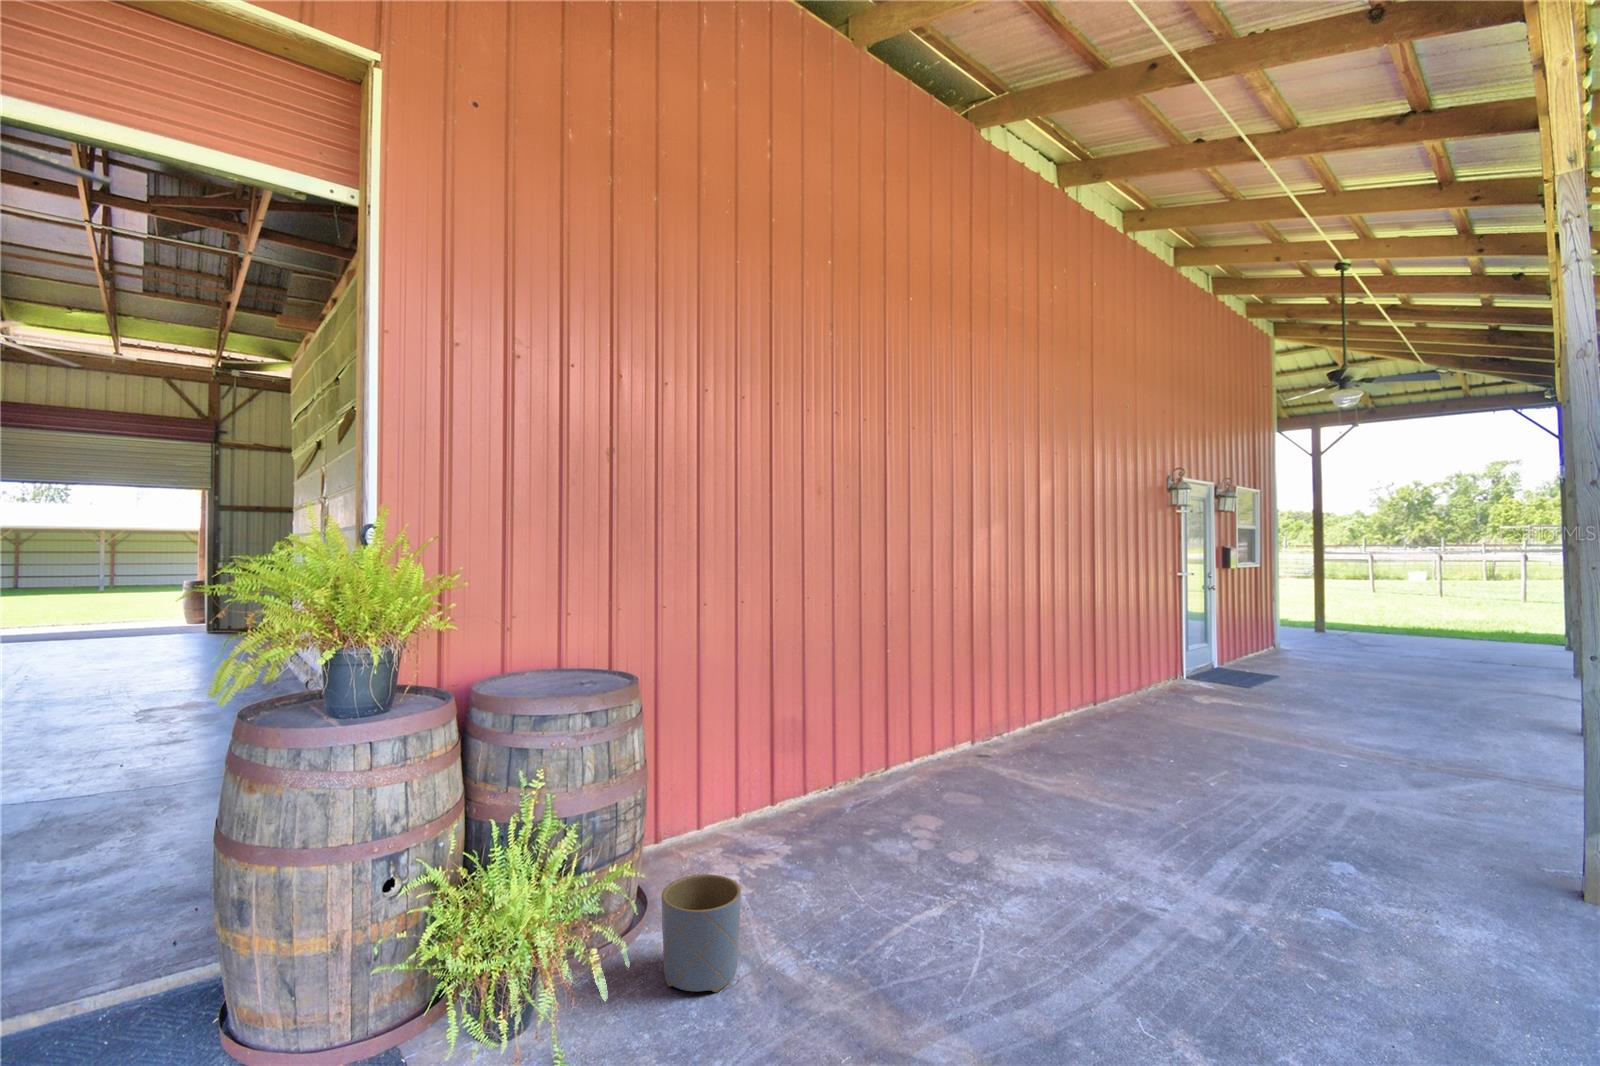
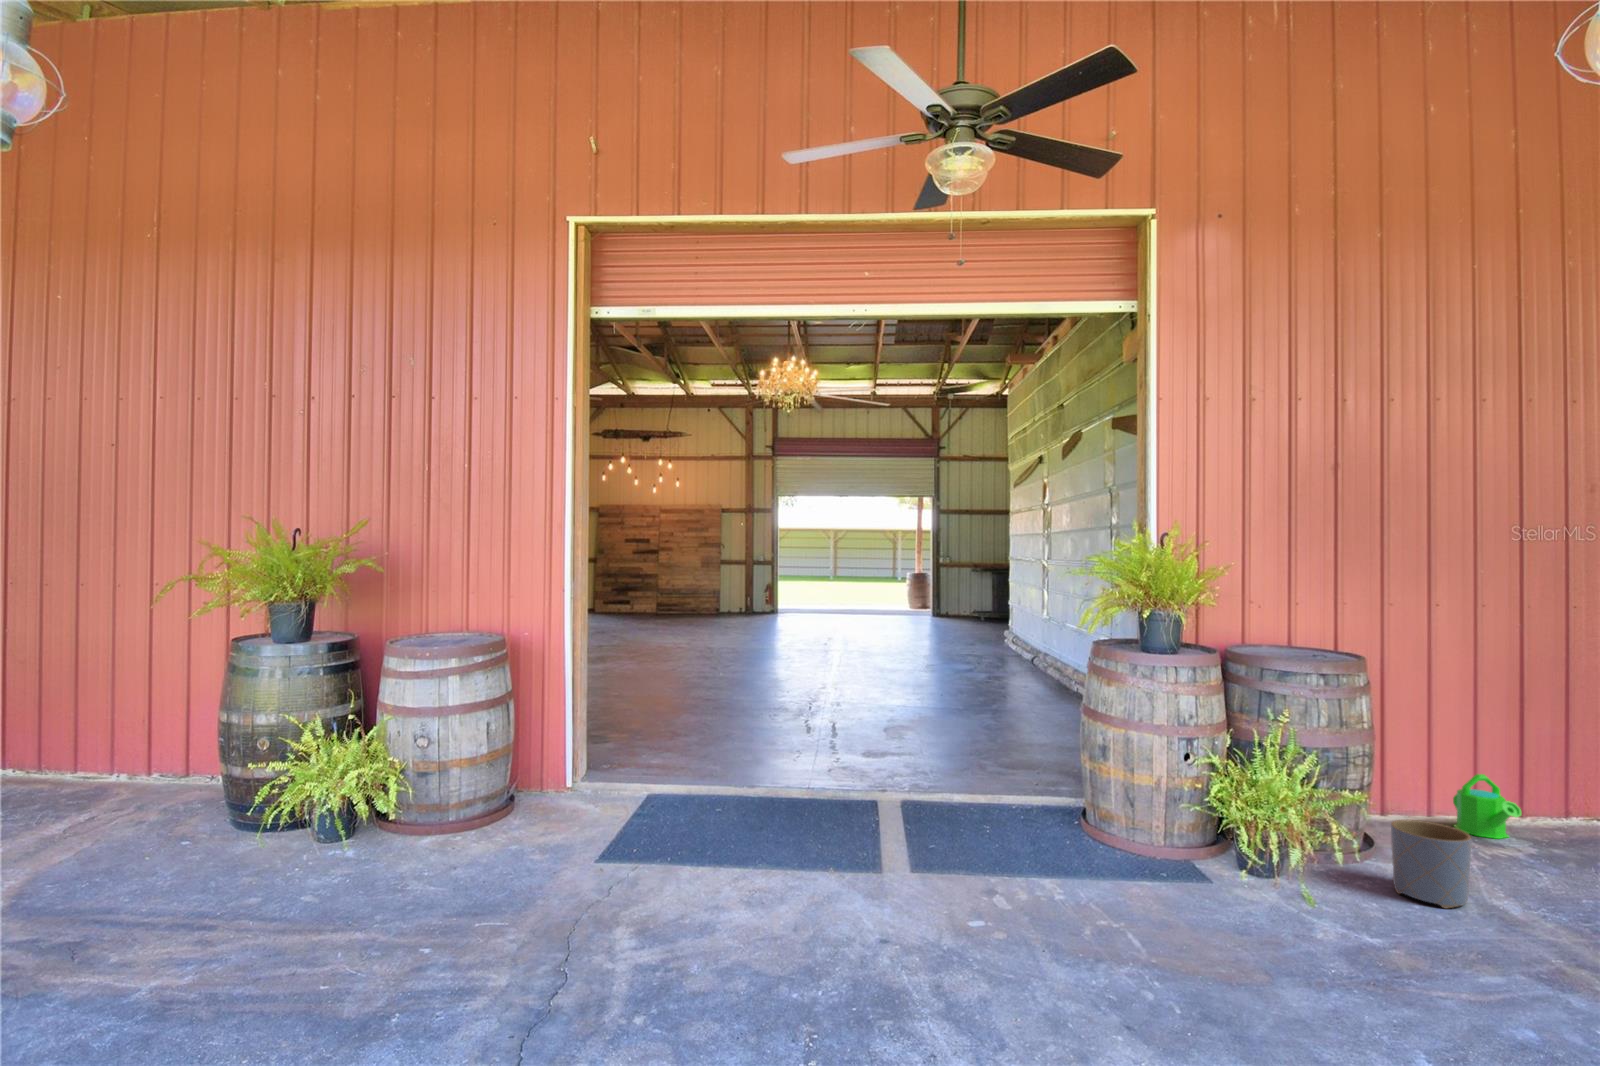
watering can: none [715,775,770,842] -> present [1453,774,1521,839]

